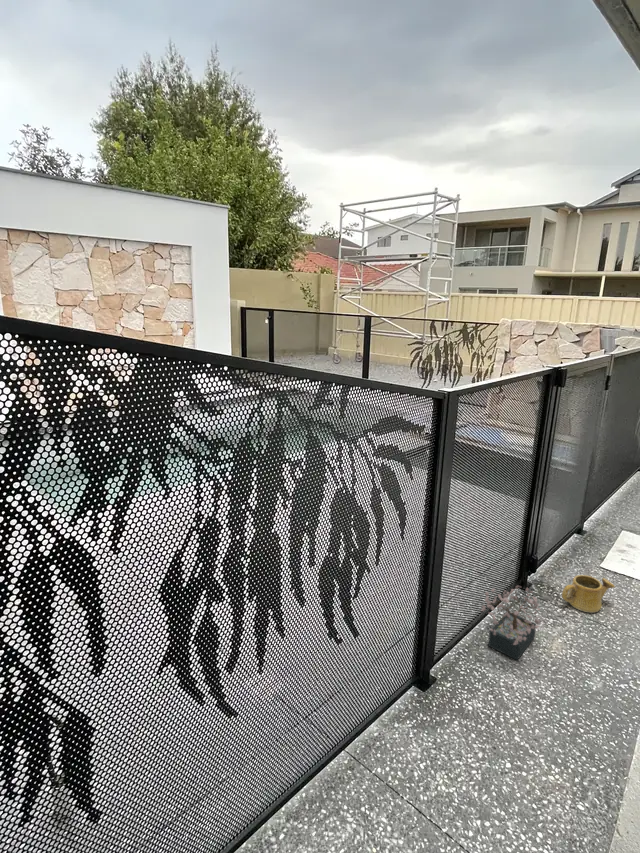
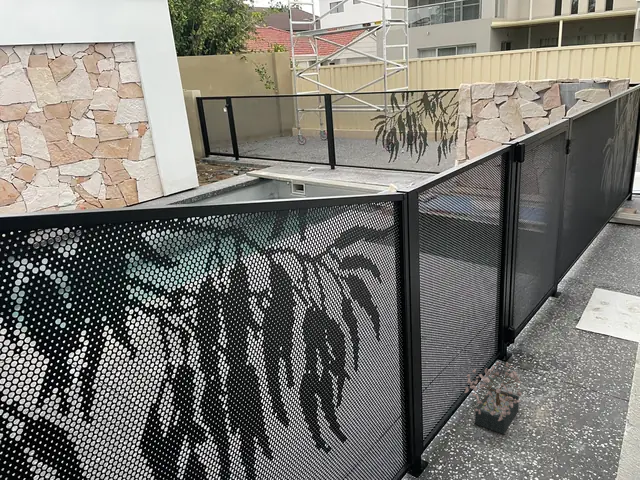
watering can: present [562,575,615,613] -> none [542,341,591,376]

